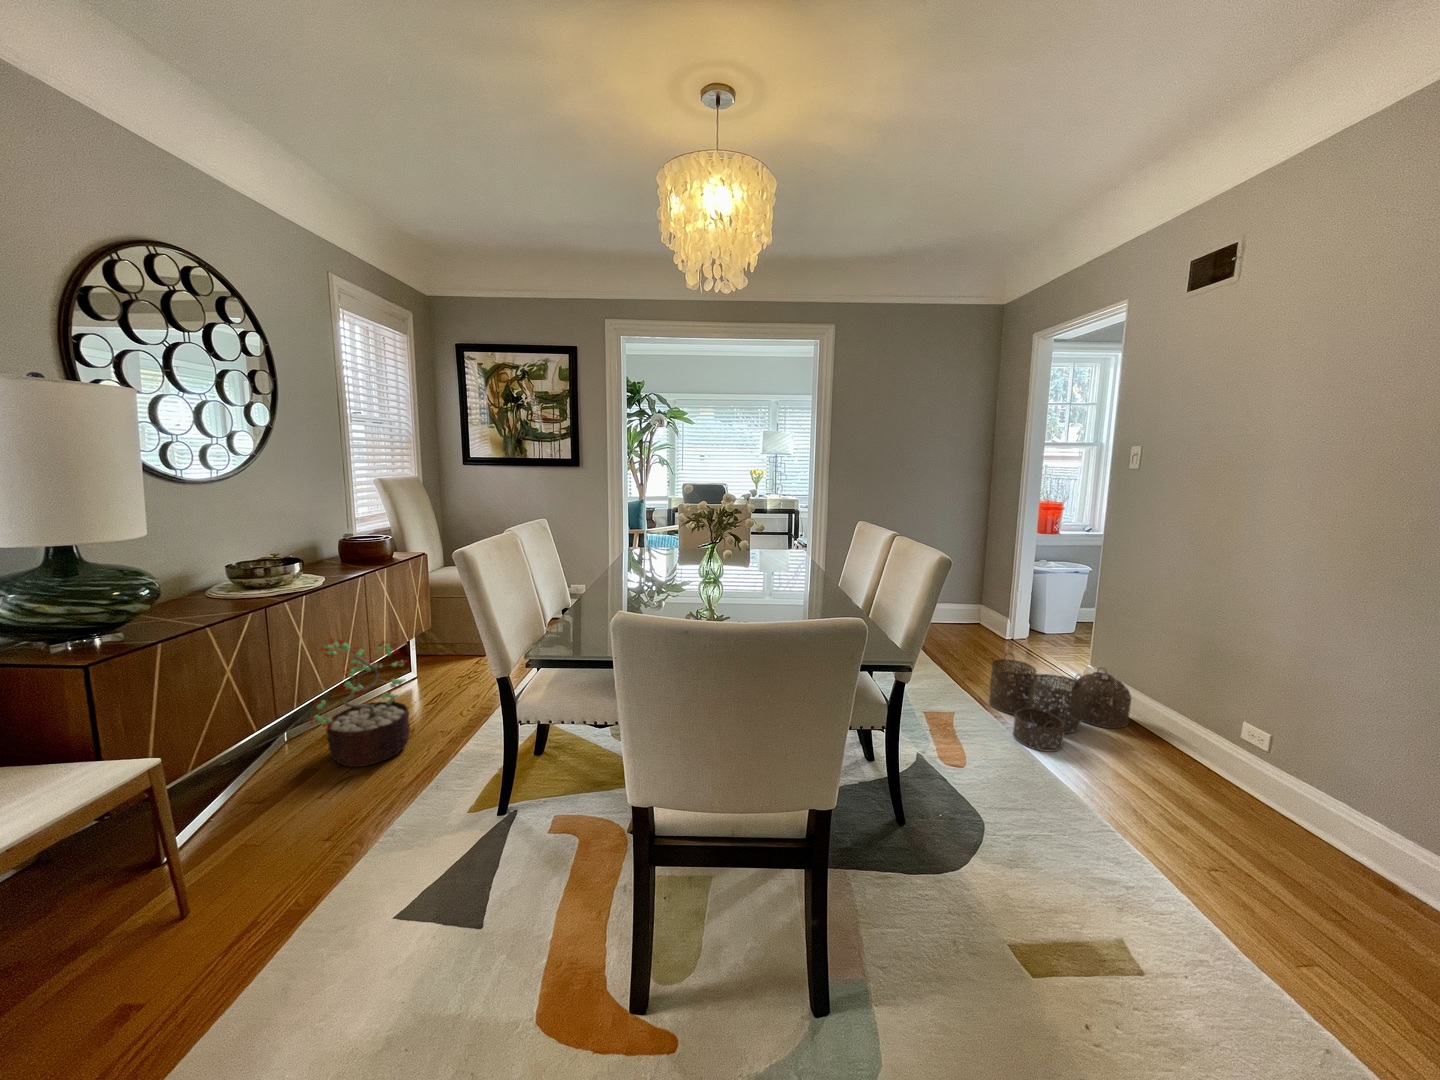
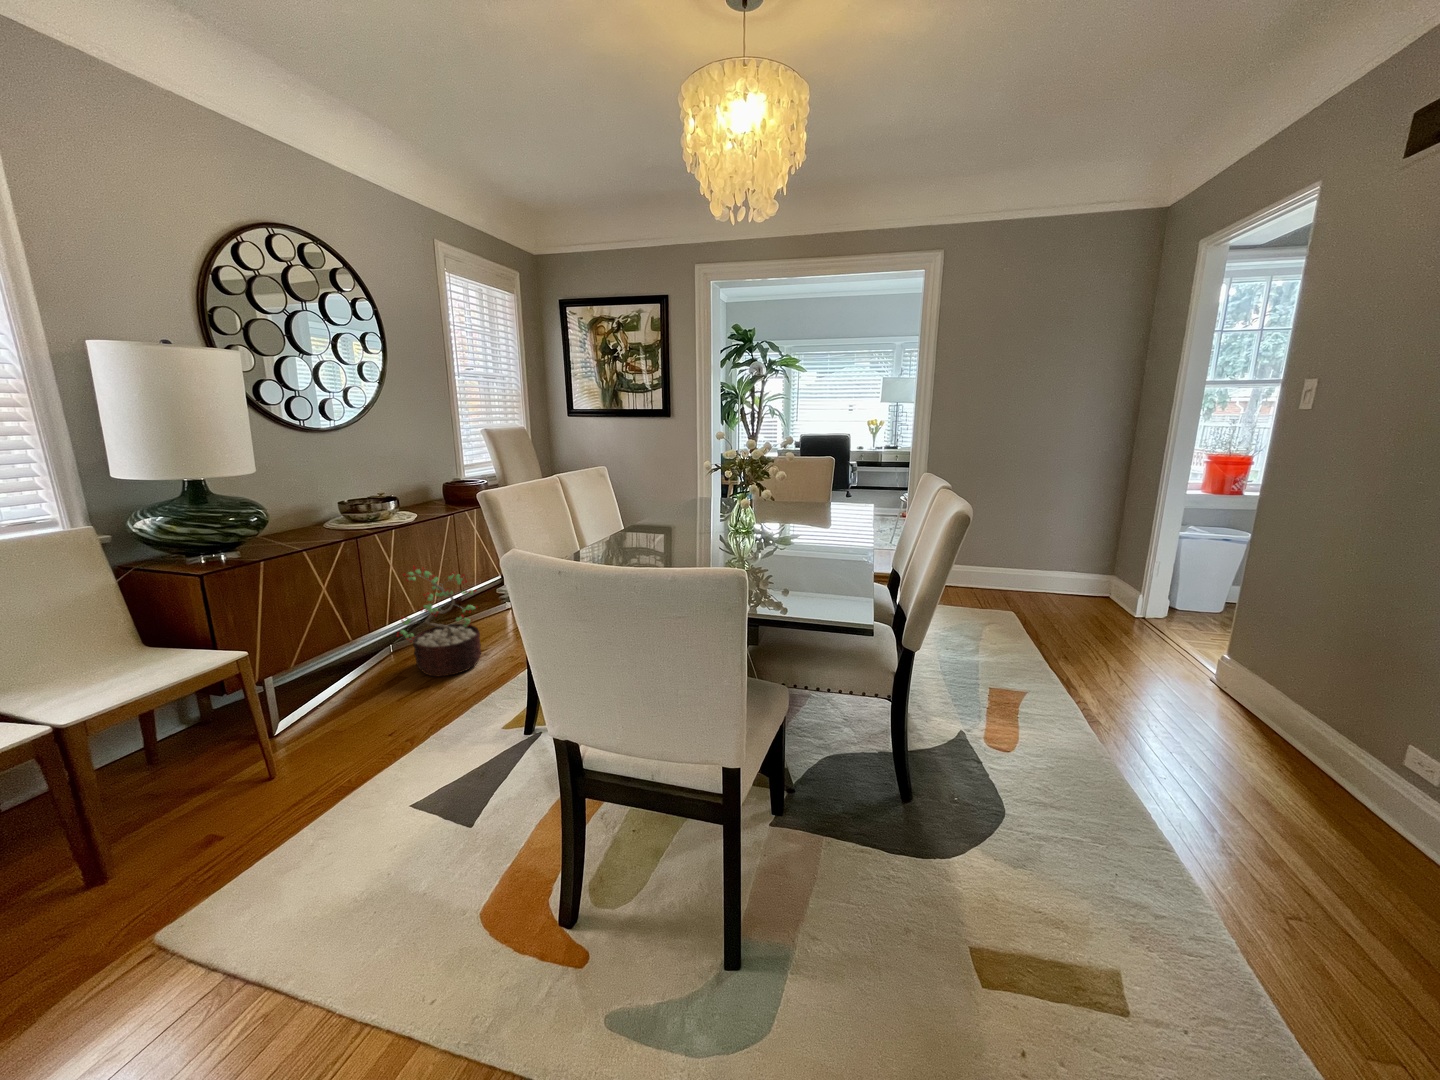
woven basket: present [989,653,1131,751] -> none [1072,632,1264,750]

